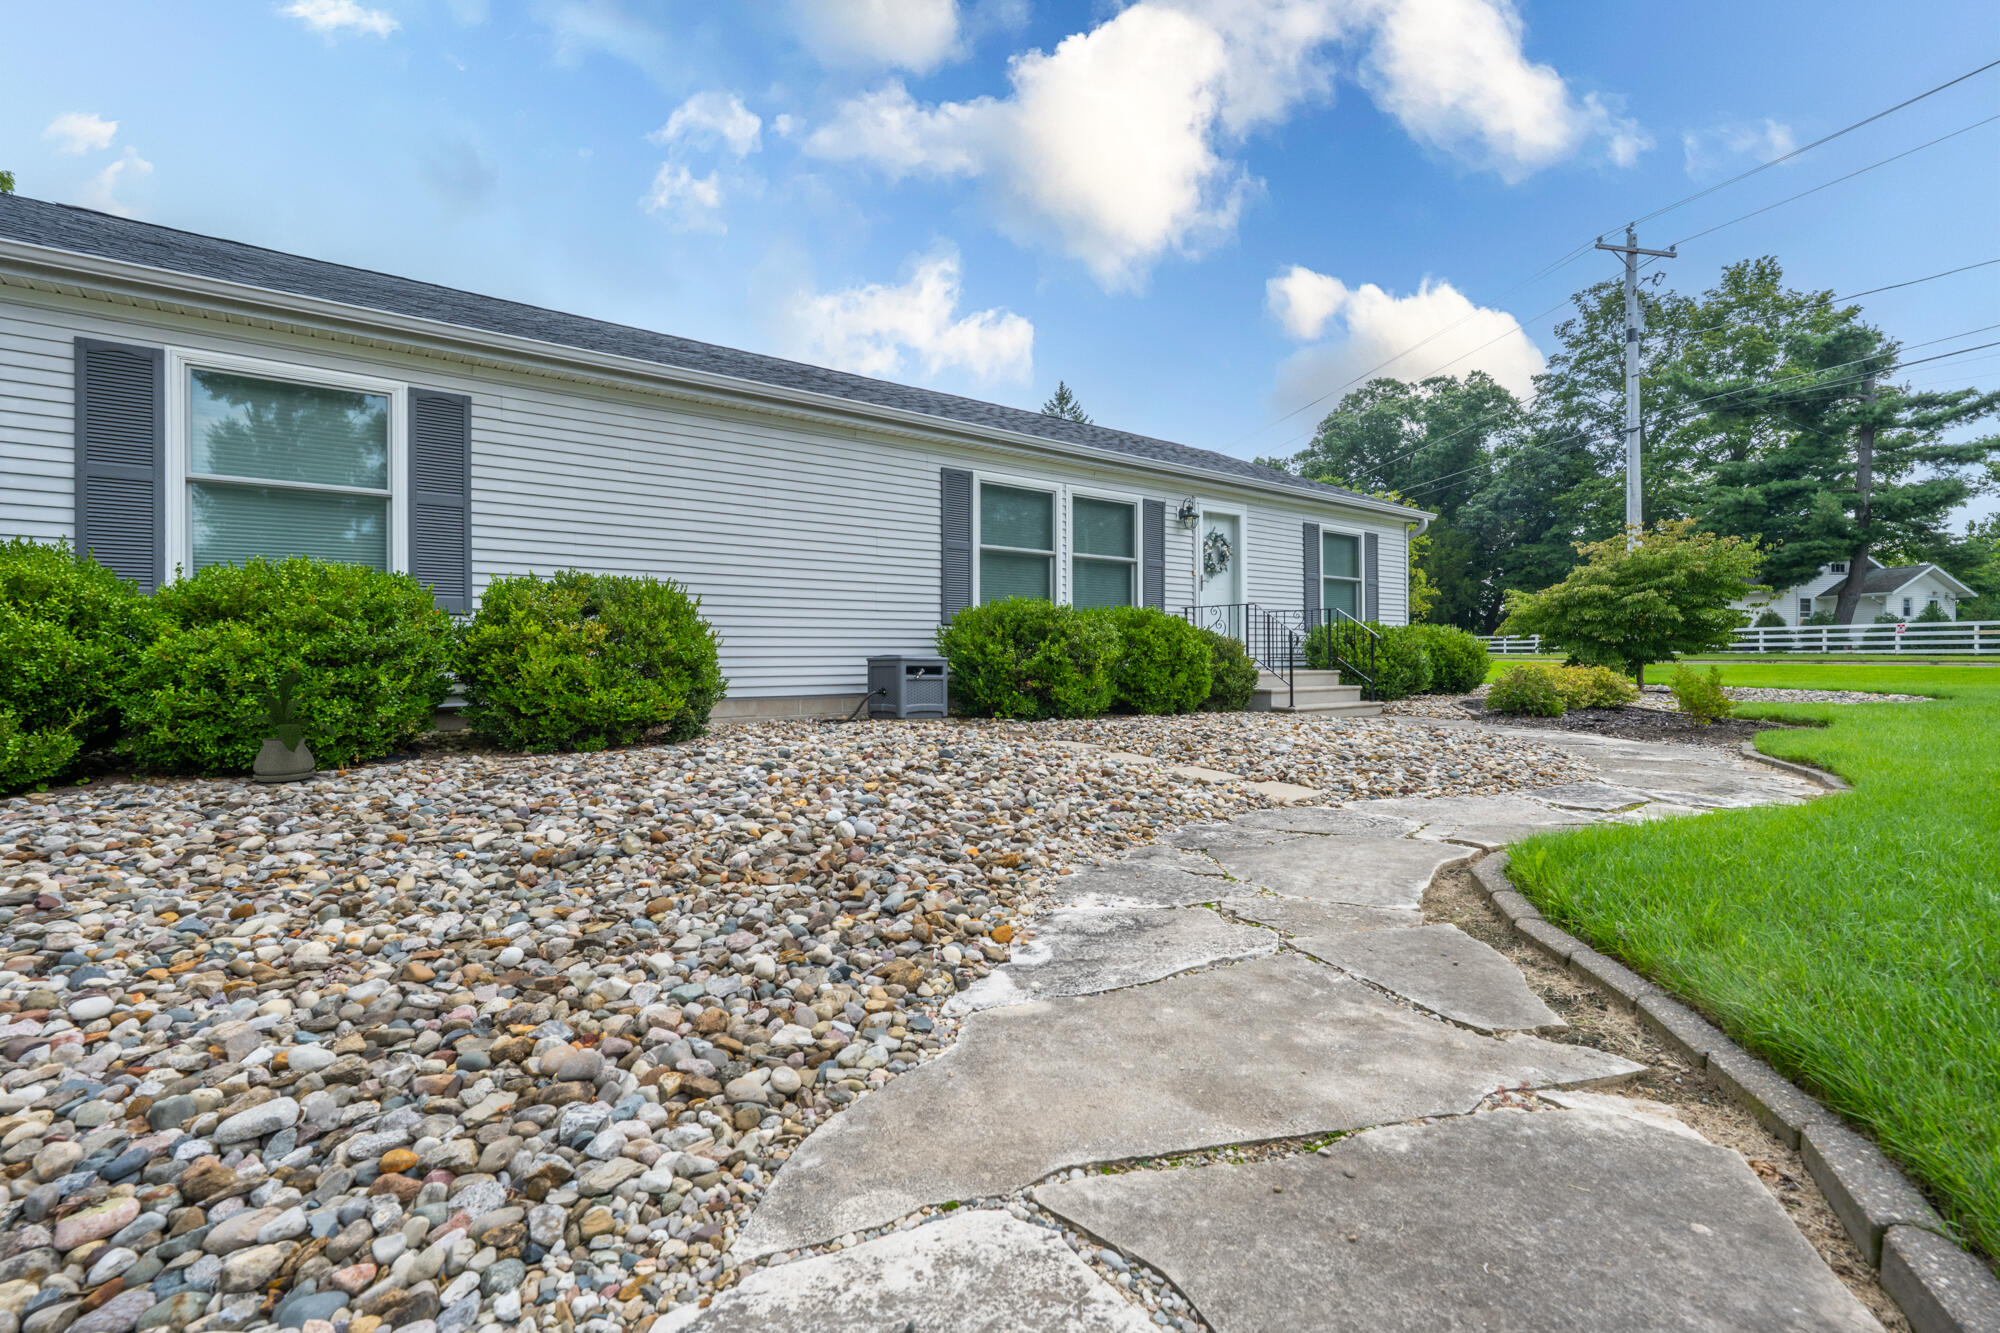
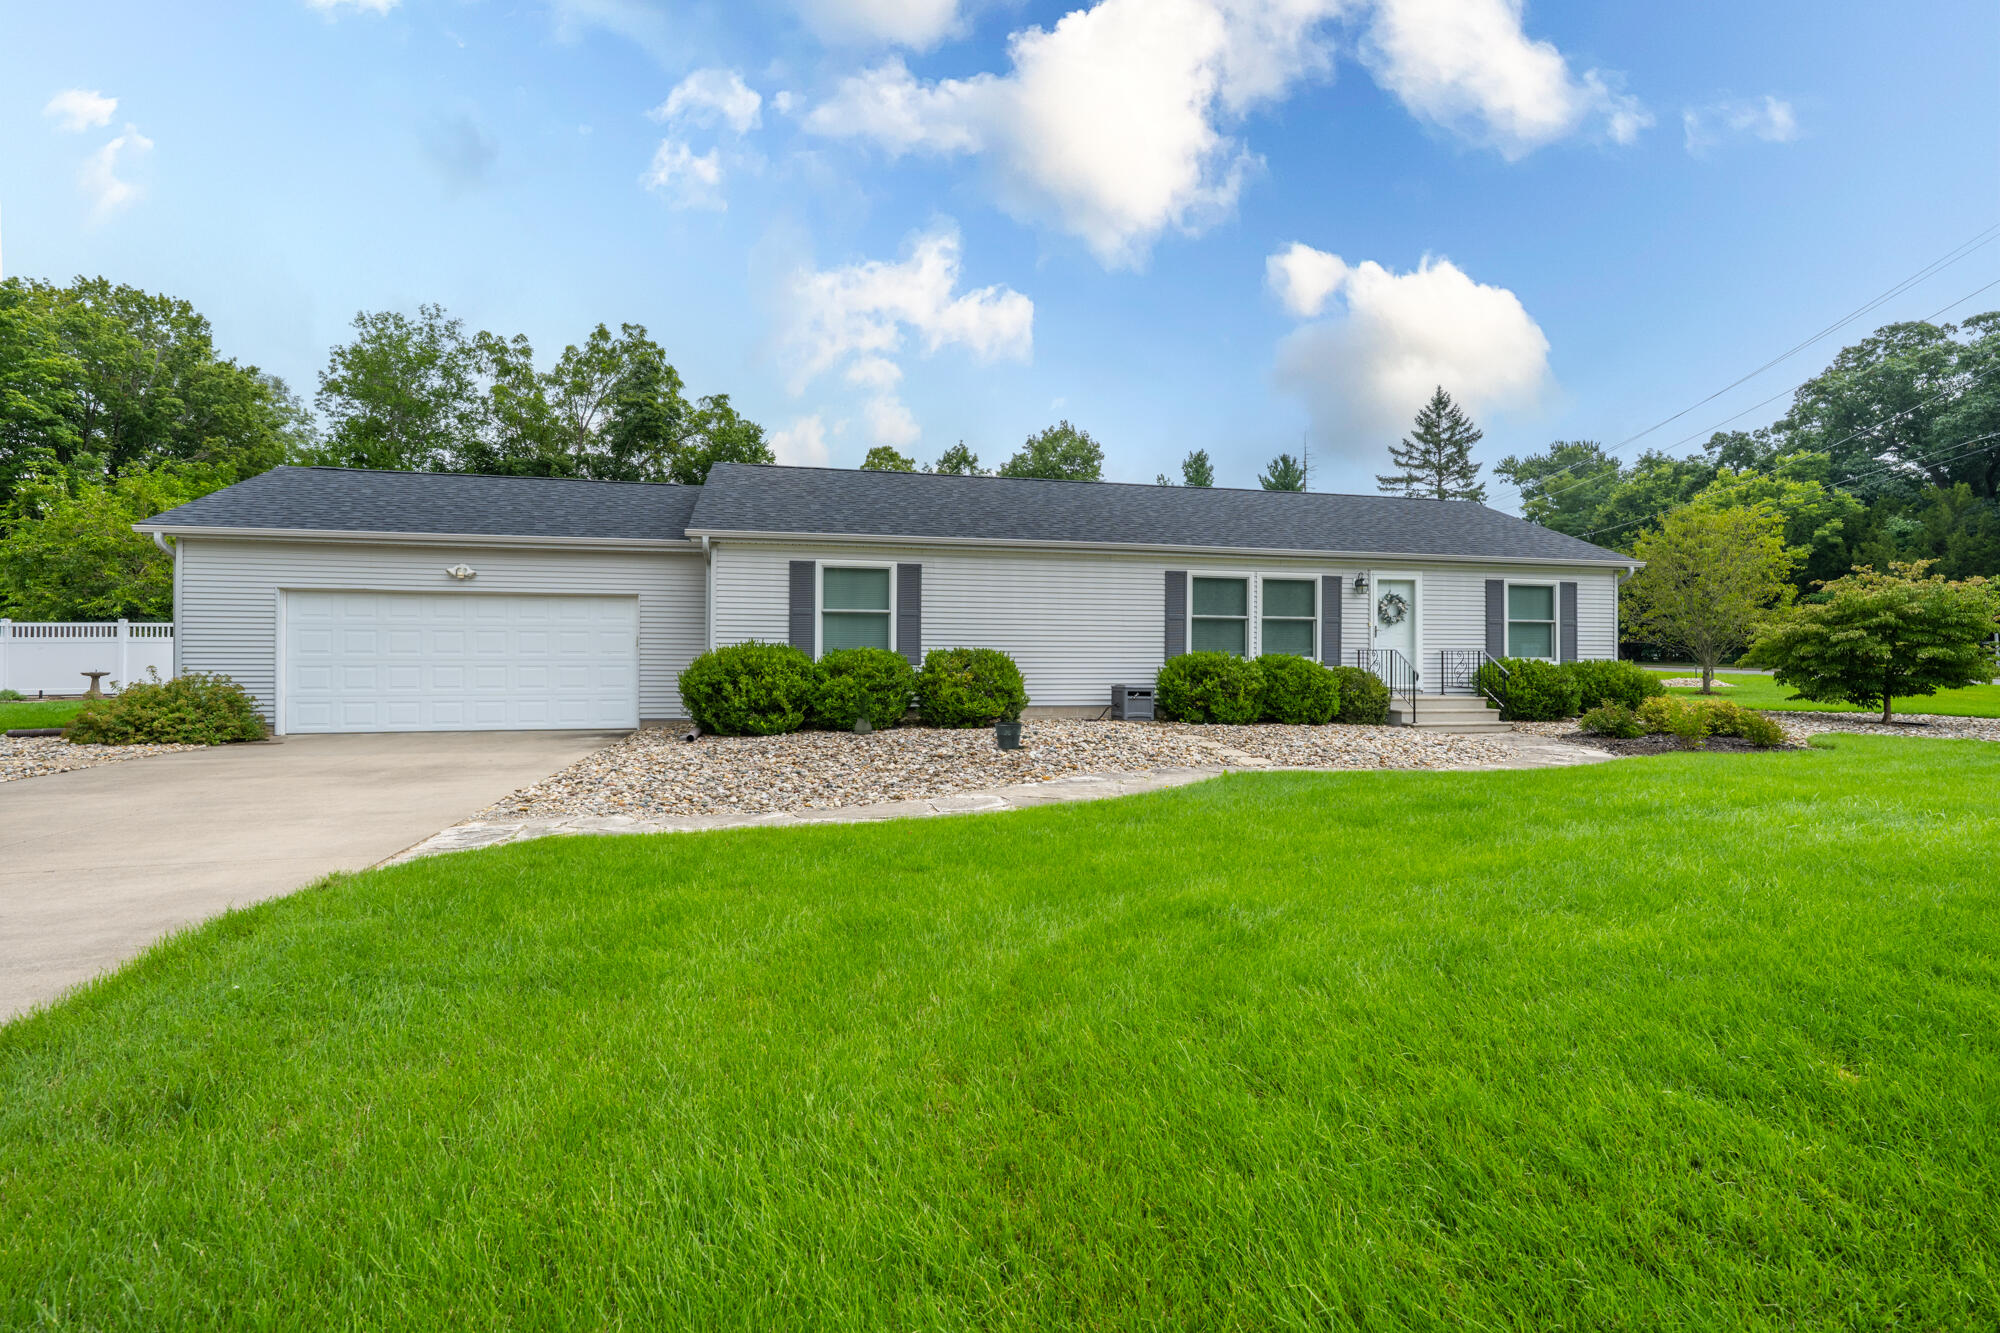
bucket: none [701,728,783,798] -> present [992,723,1022,748]

